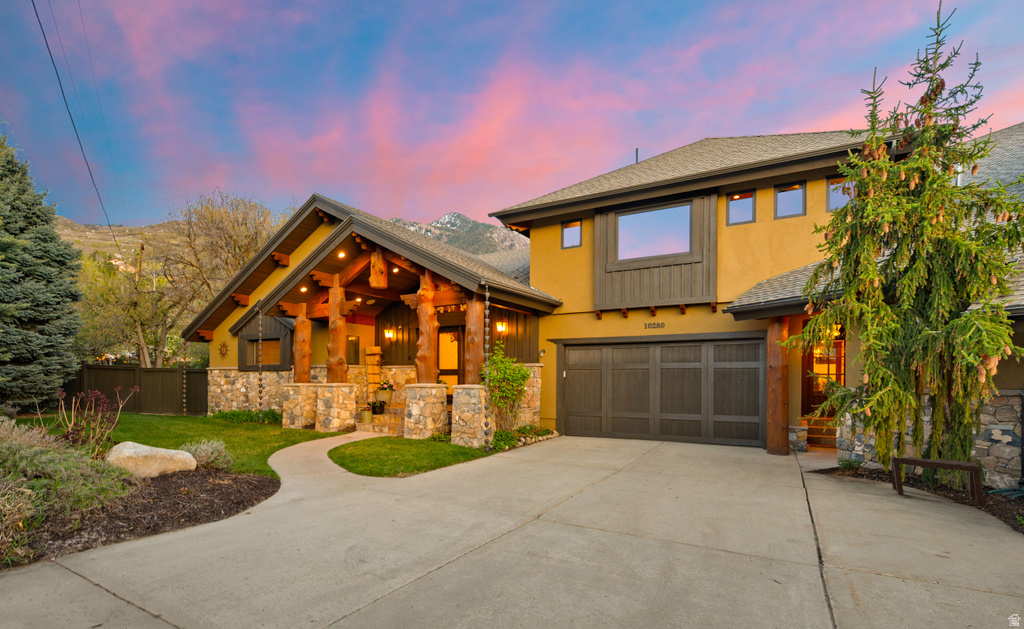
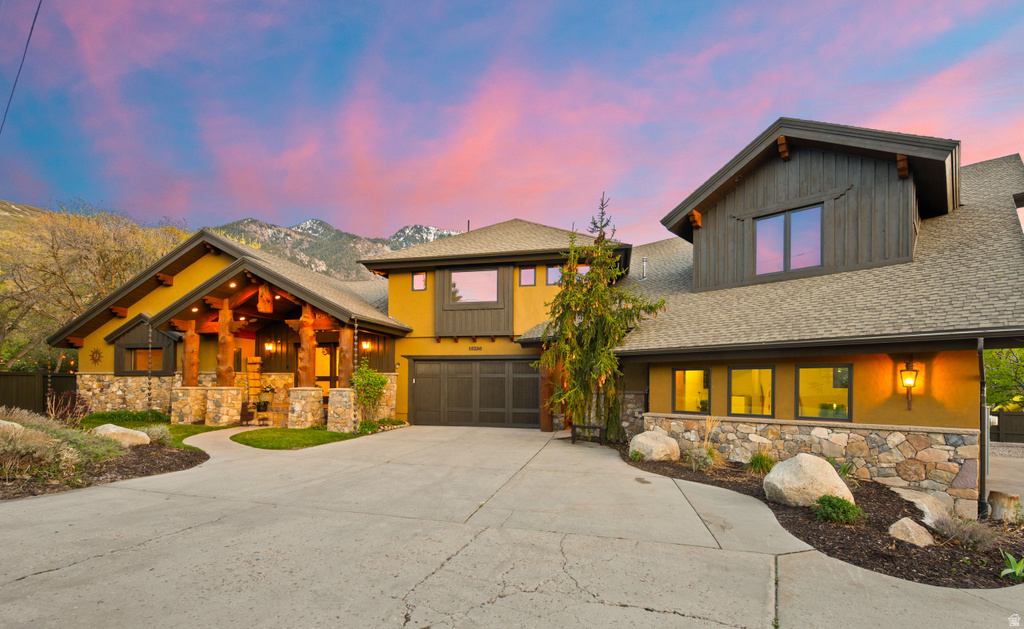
lounge chair: none [352,401,386,433] -> present [240,402,269,426]

